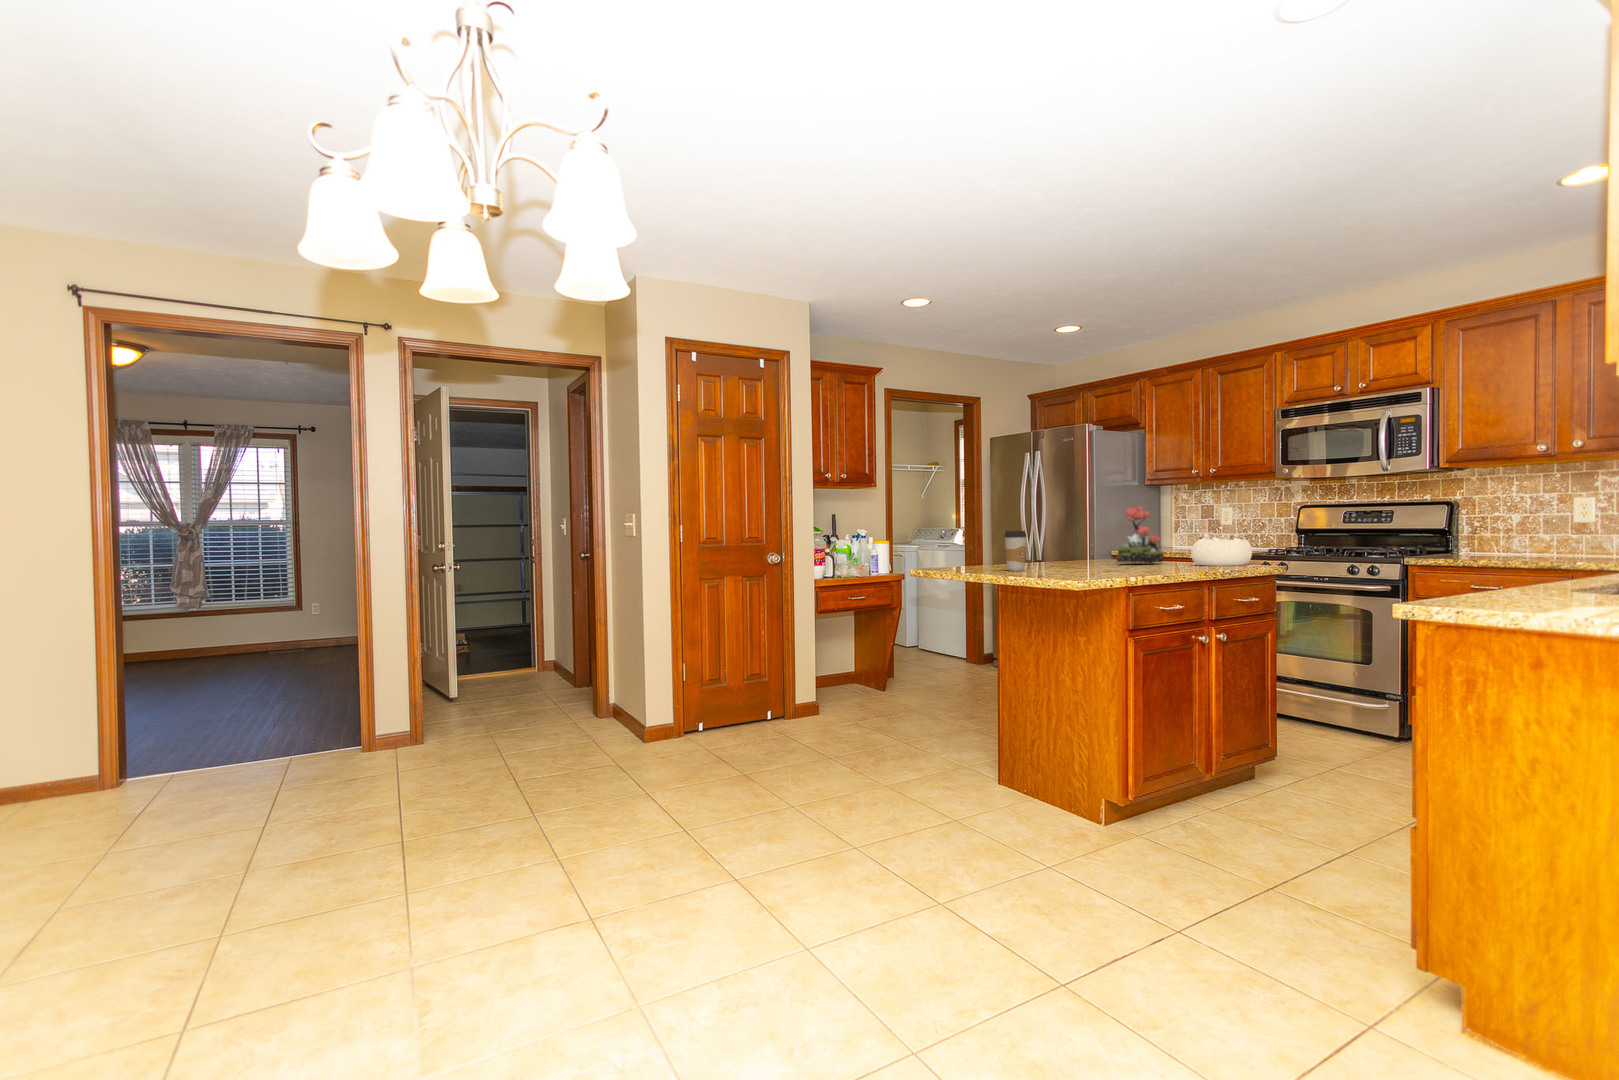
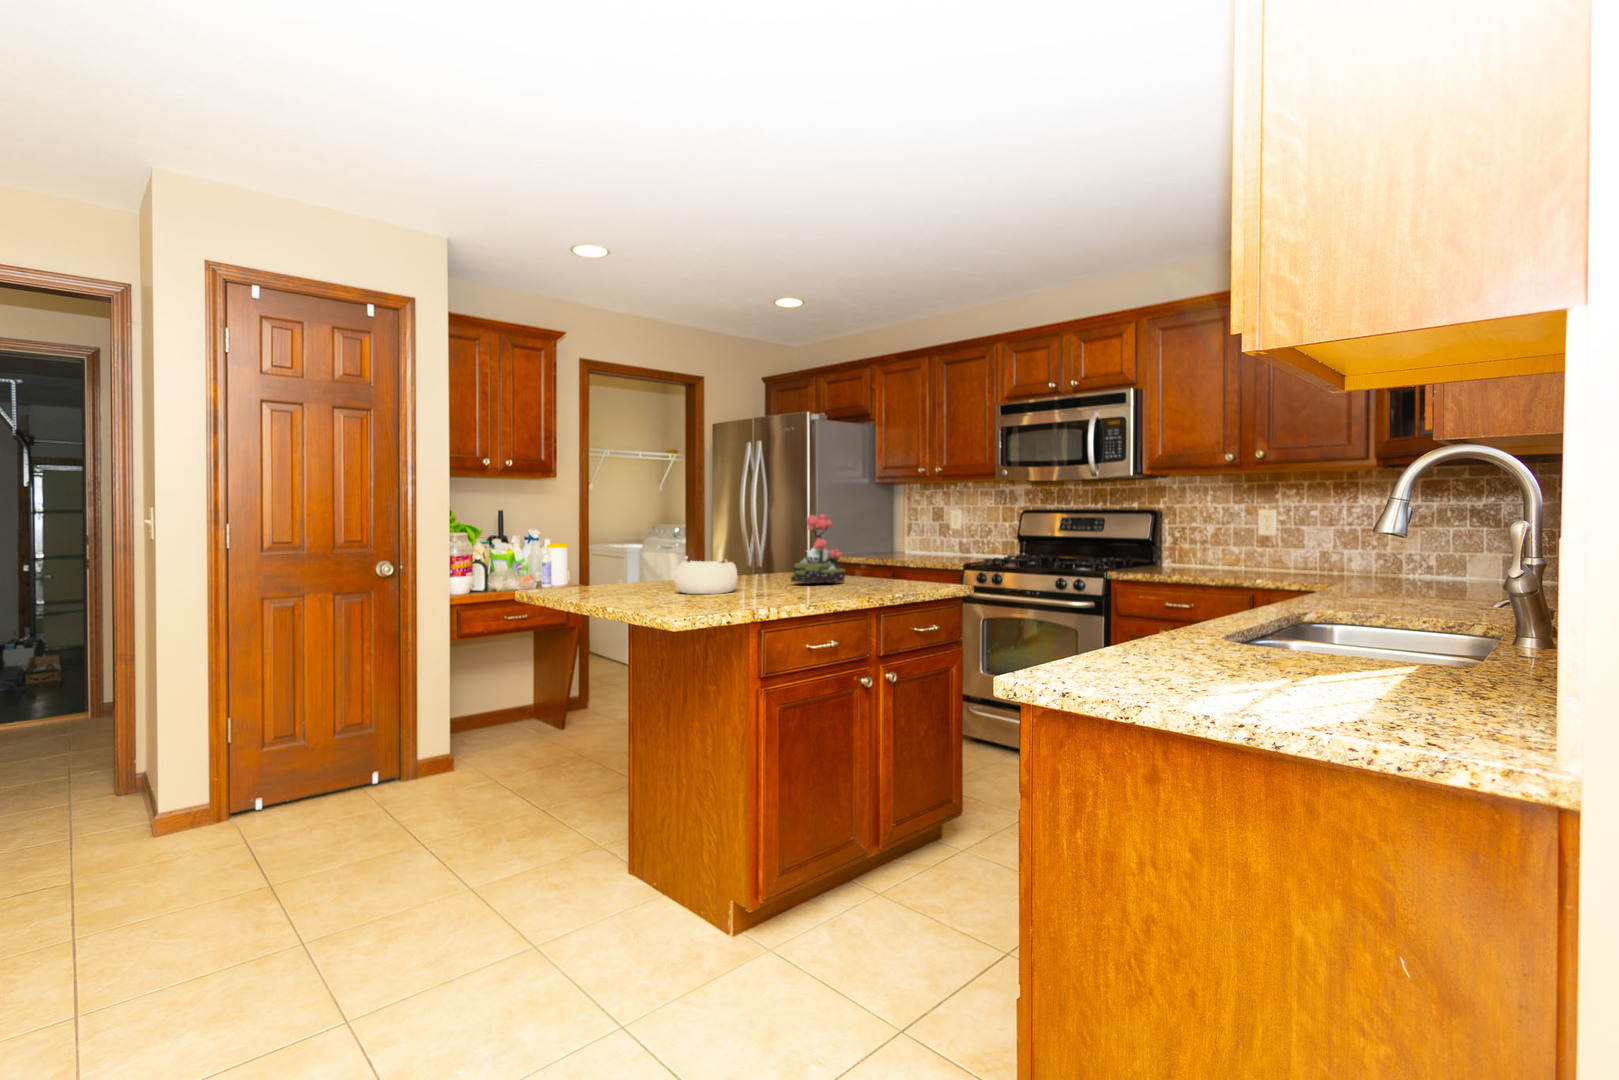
coffee cup: present [1004,531,1026,571] -> none [626,547,655,599]
decorative bowl: present [1191,534,1252,566] -> present [674,556,738,594]

